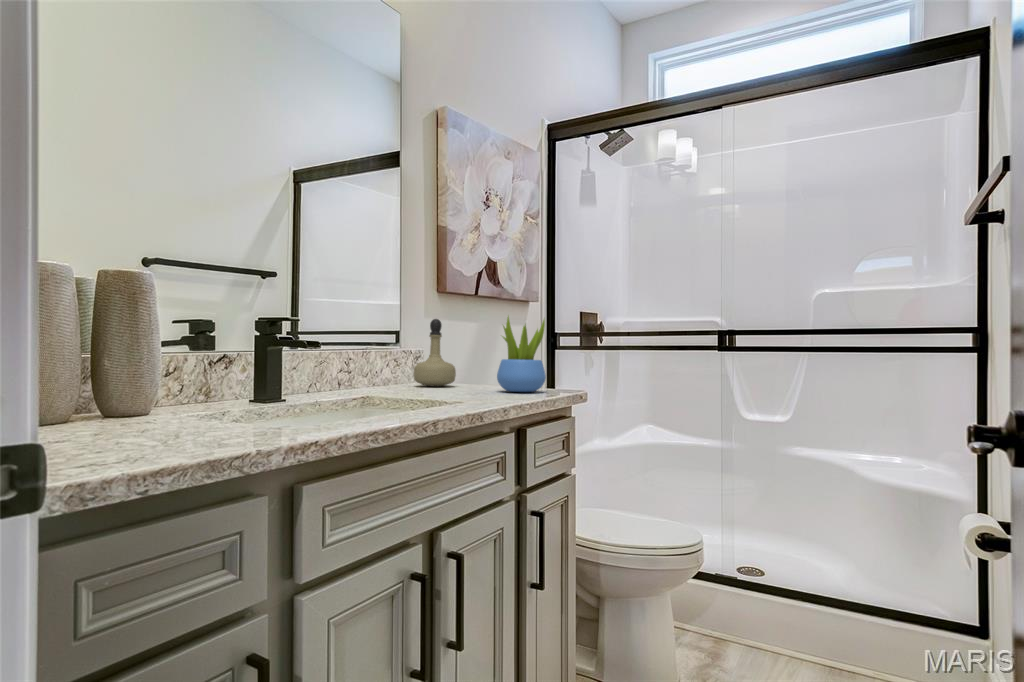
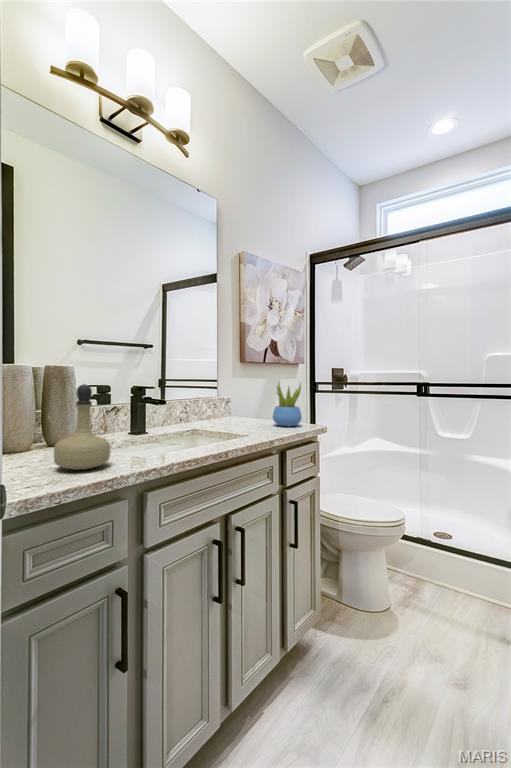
perfume bottle: present [414,319,456,386] -> present [54,384,111,470]

